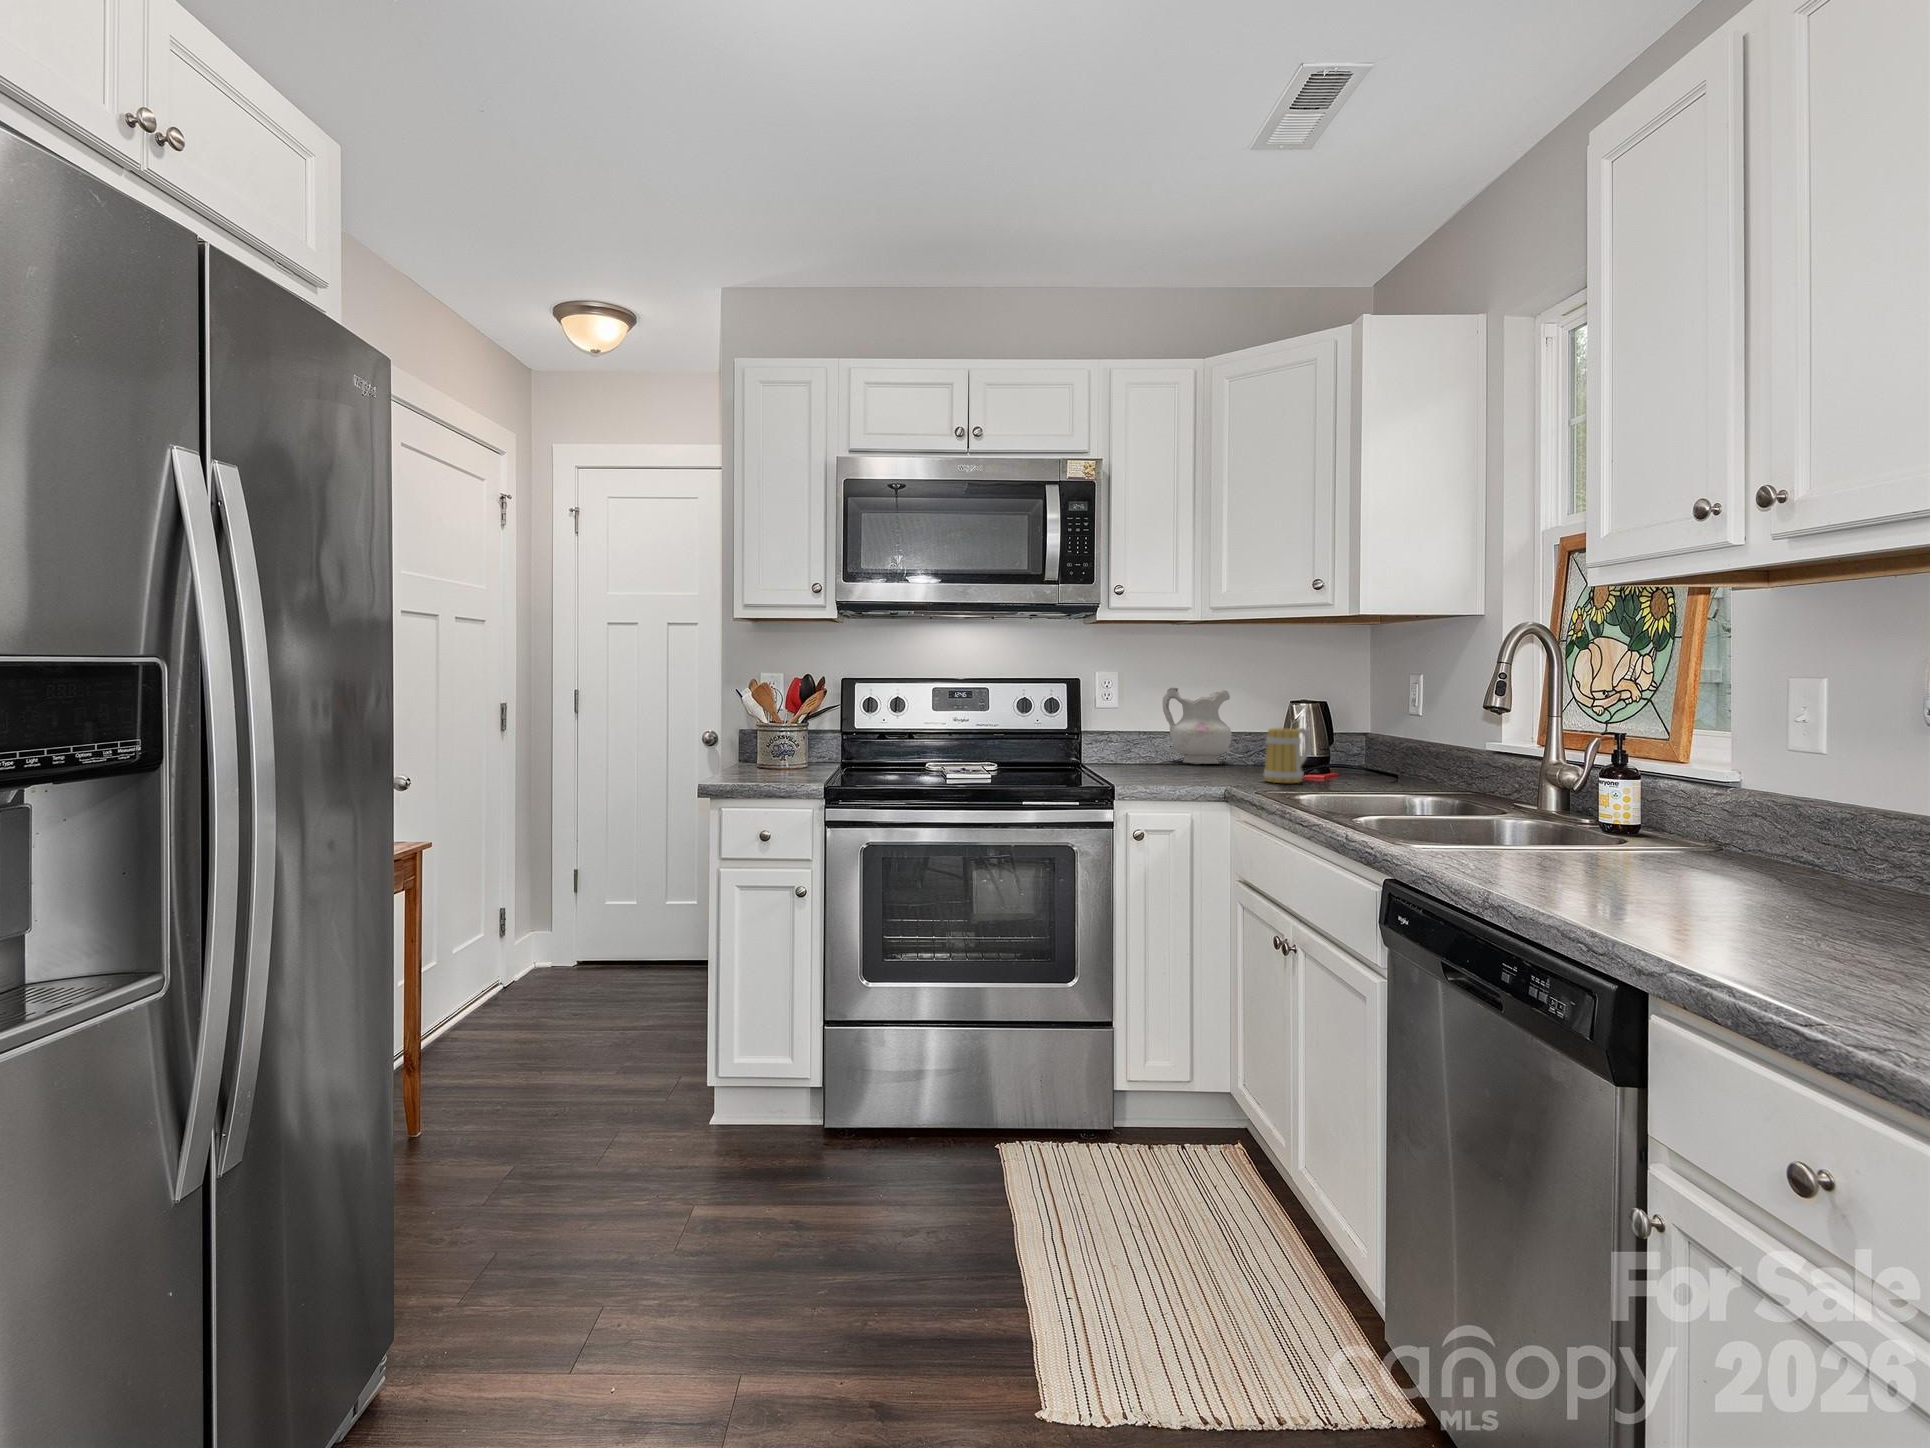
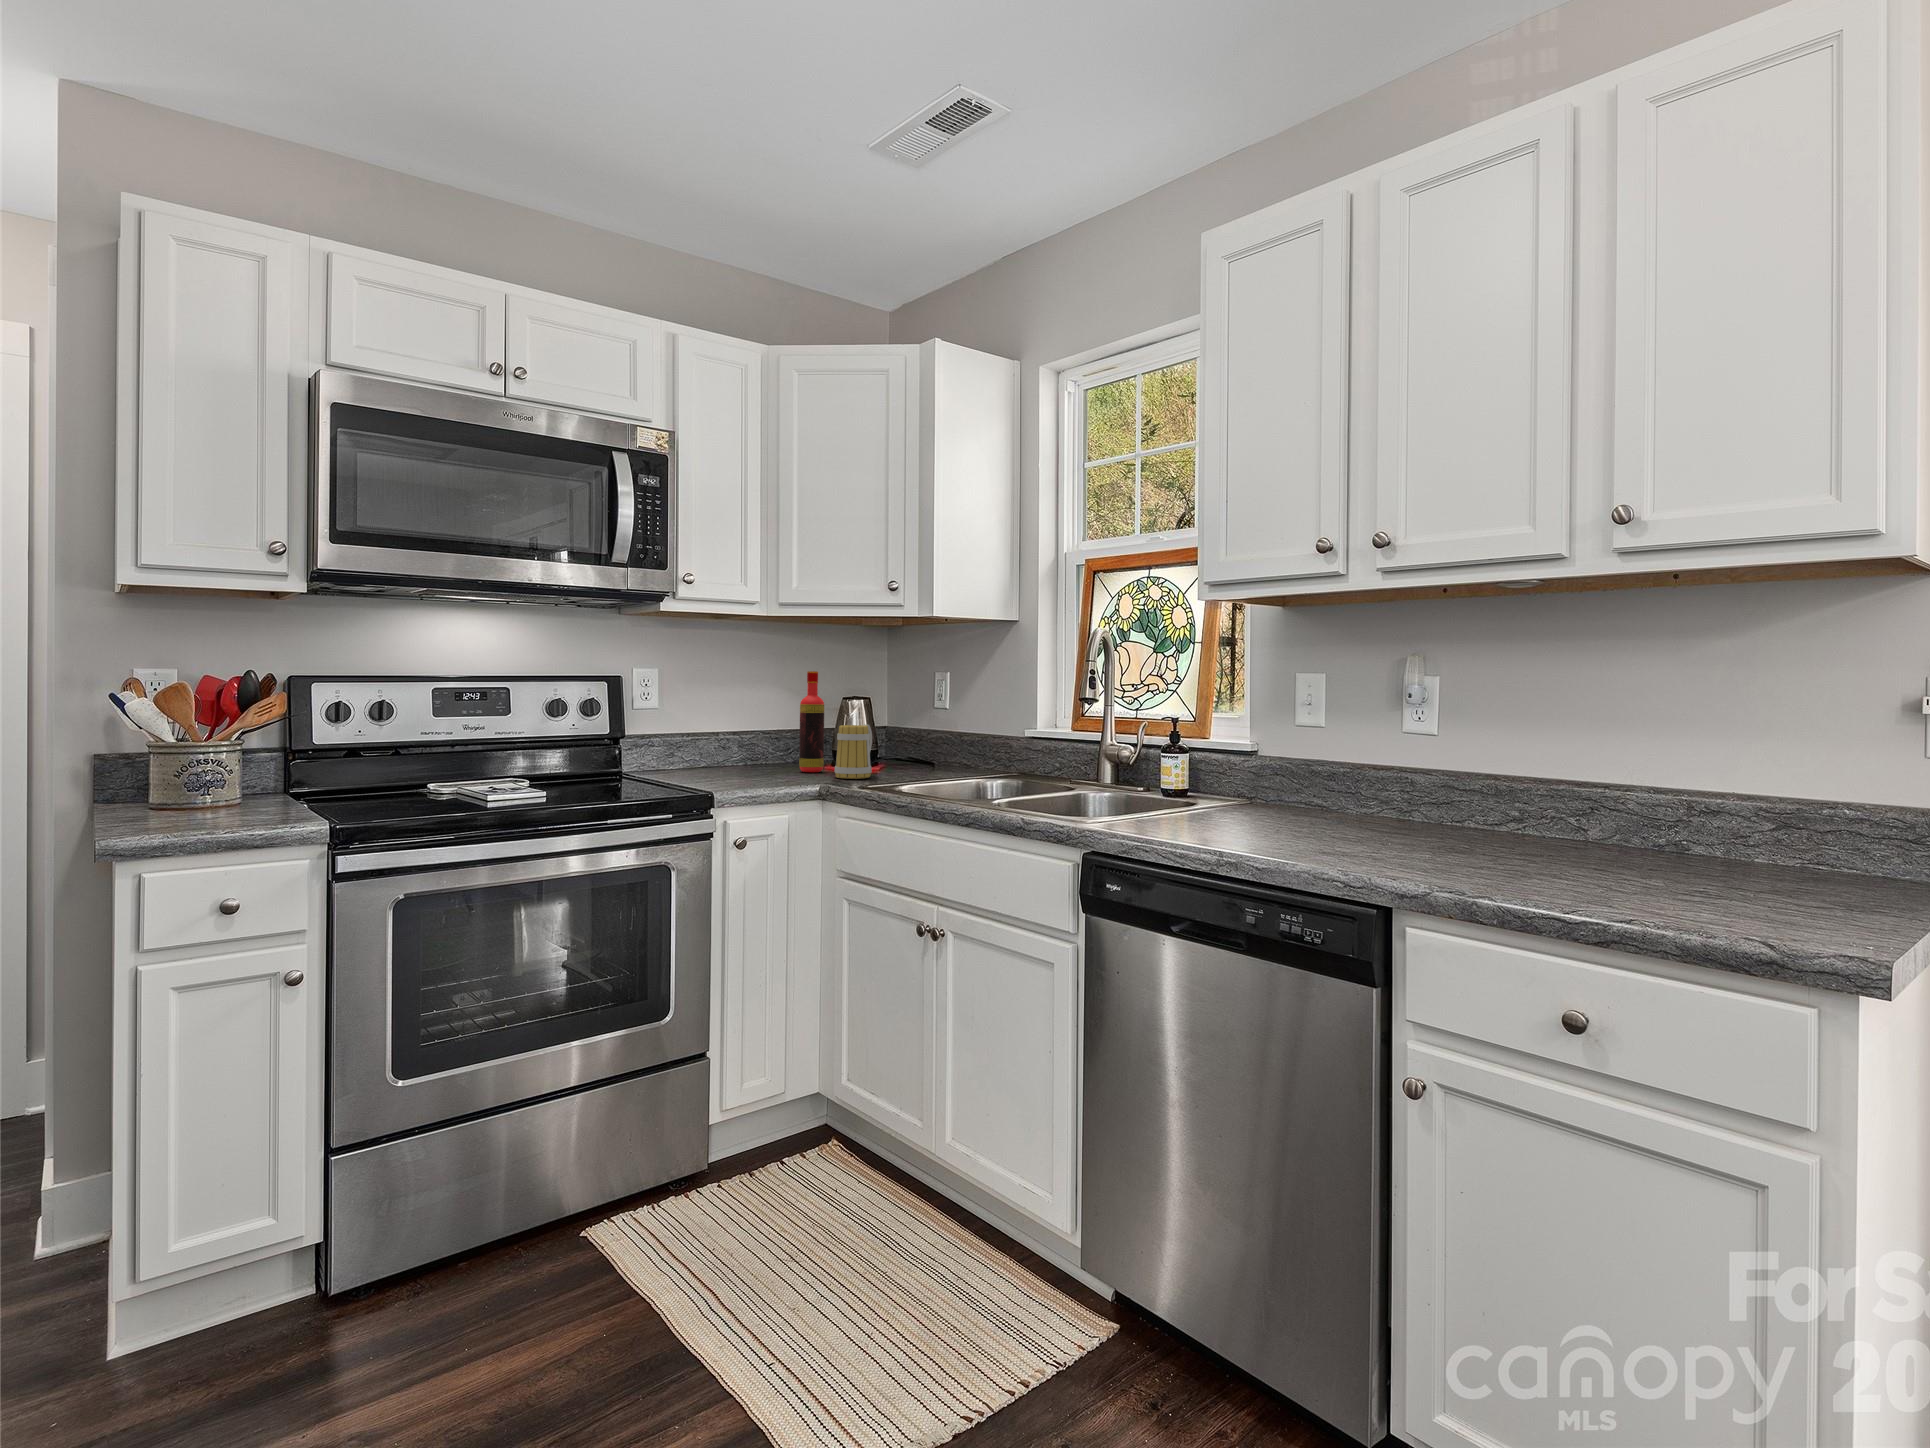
bottle: none [1241,674,1266,774] -> present [799,671,824,772]
ceramic pitcher: present [1163,687,1231,764] -> none [704,685,774,765]

